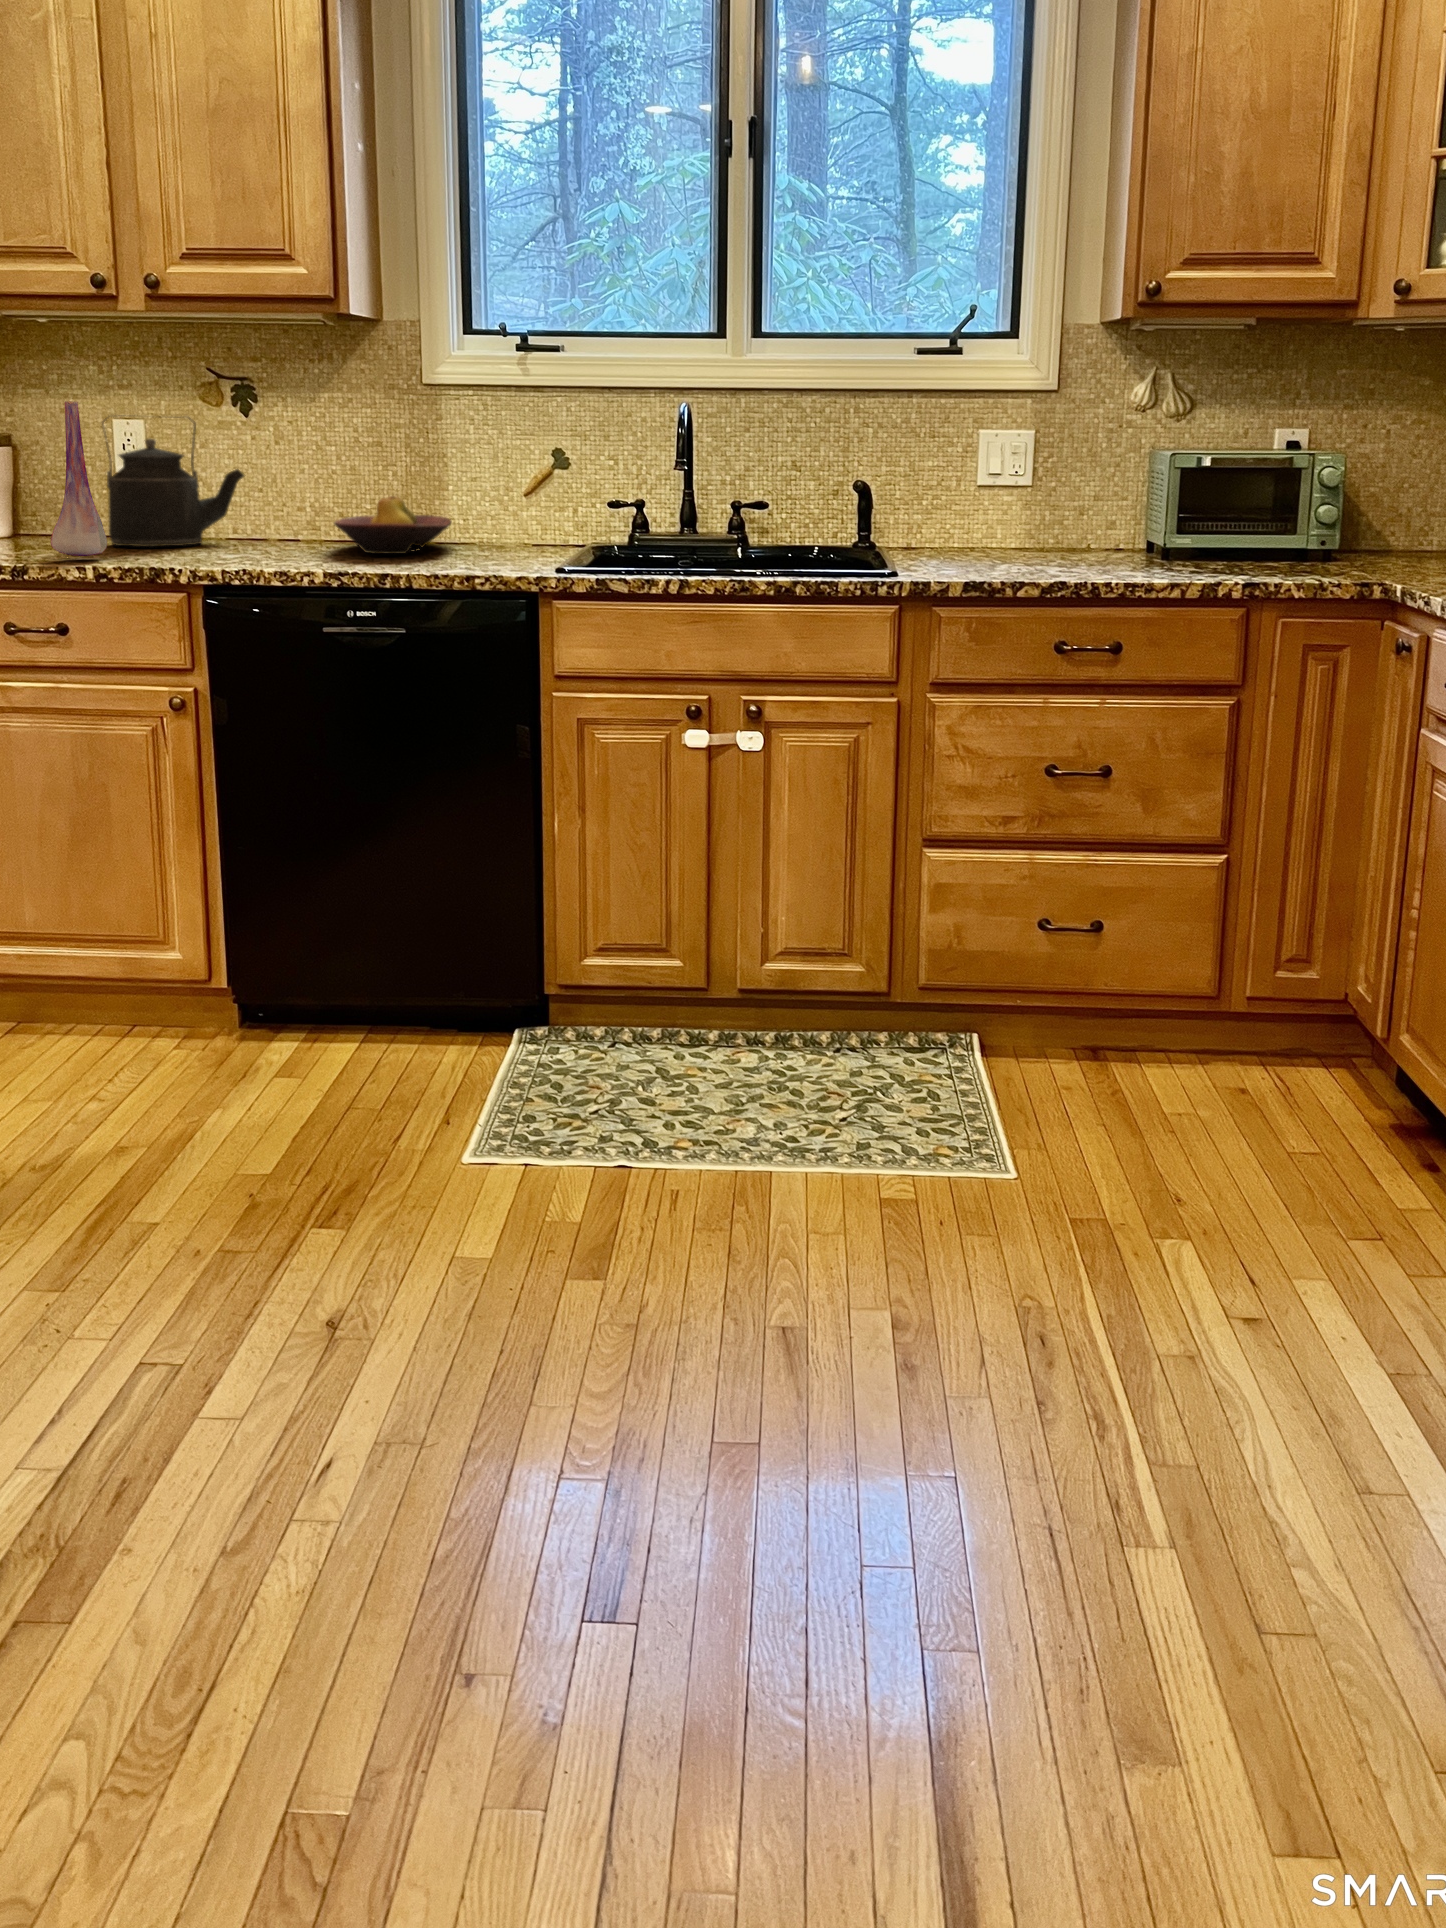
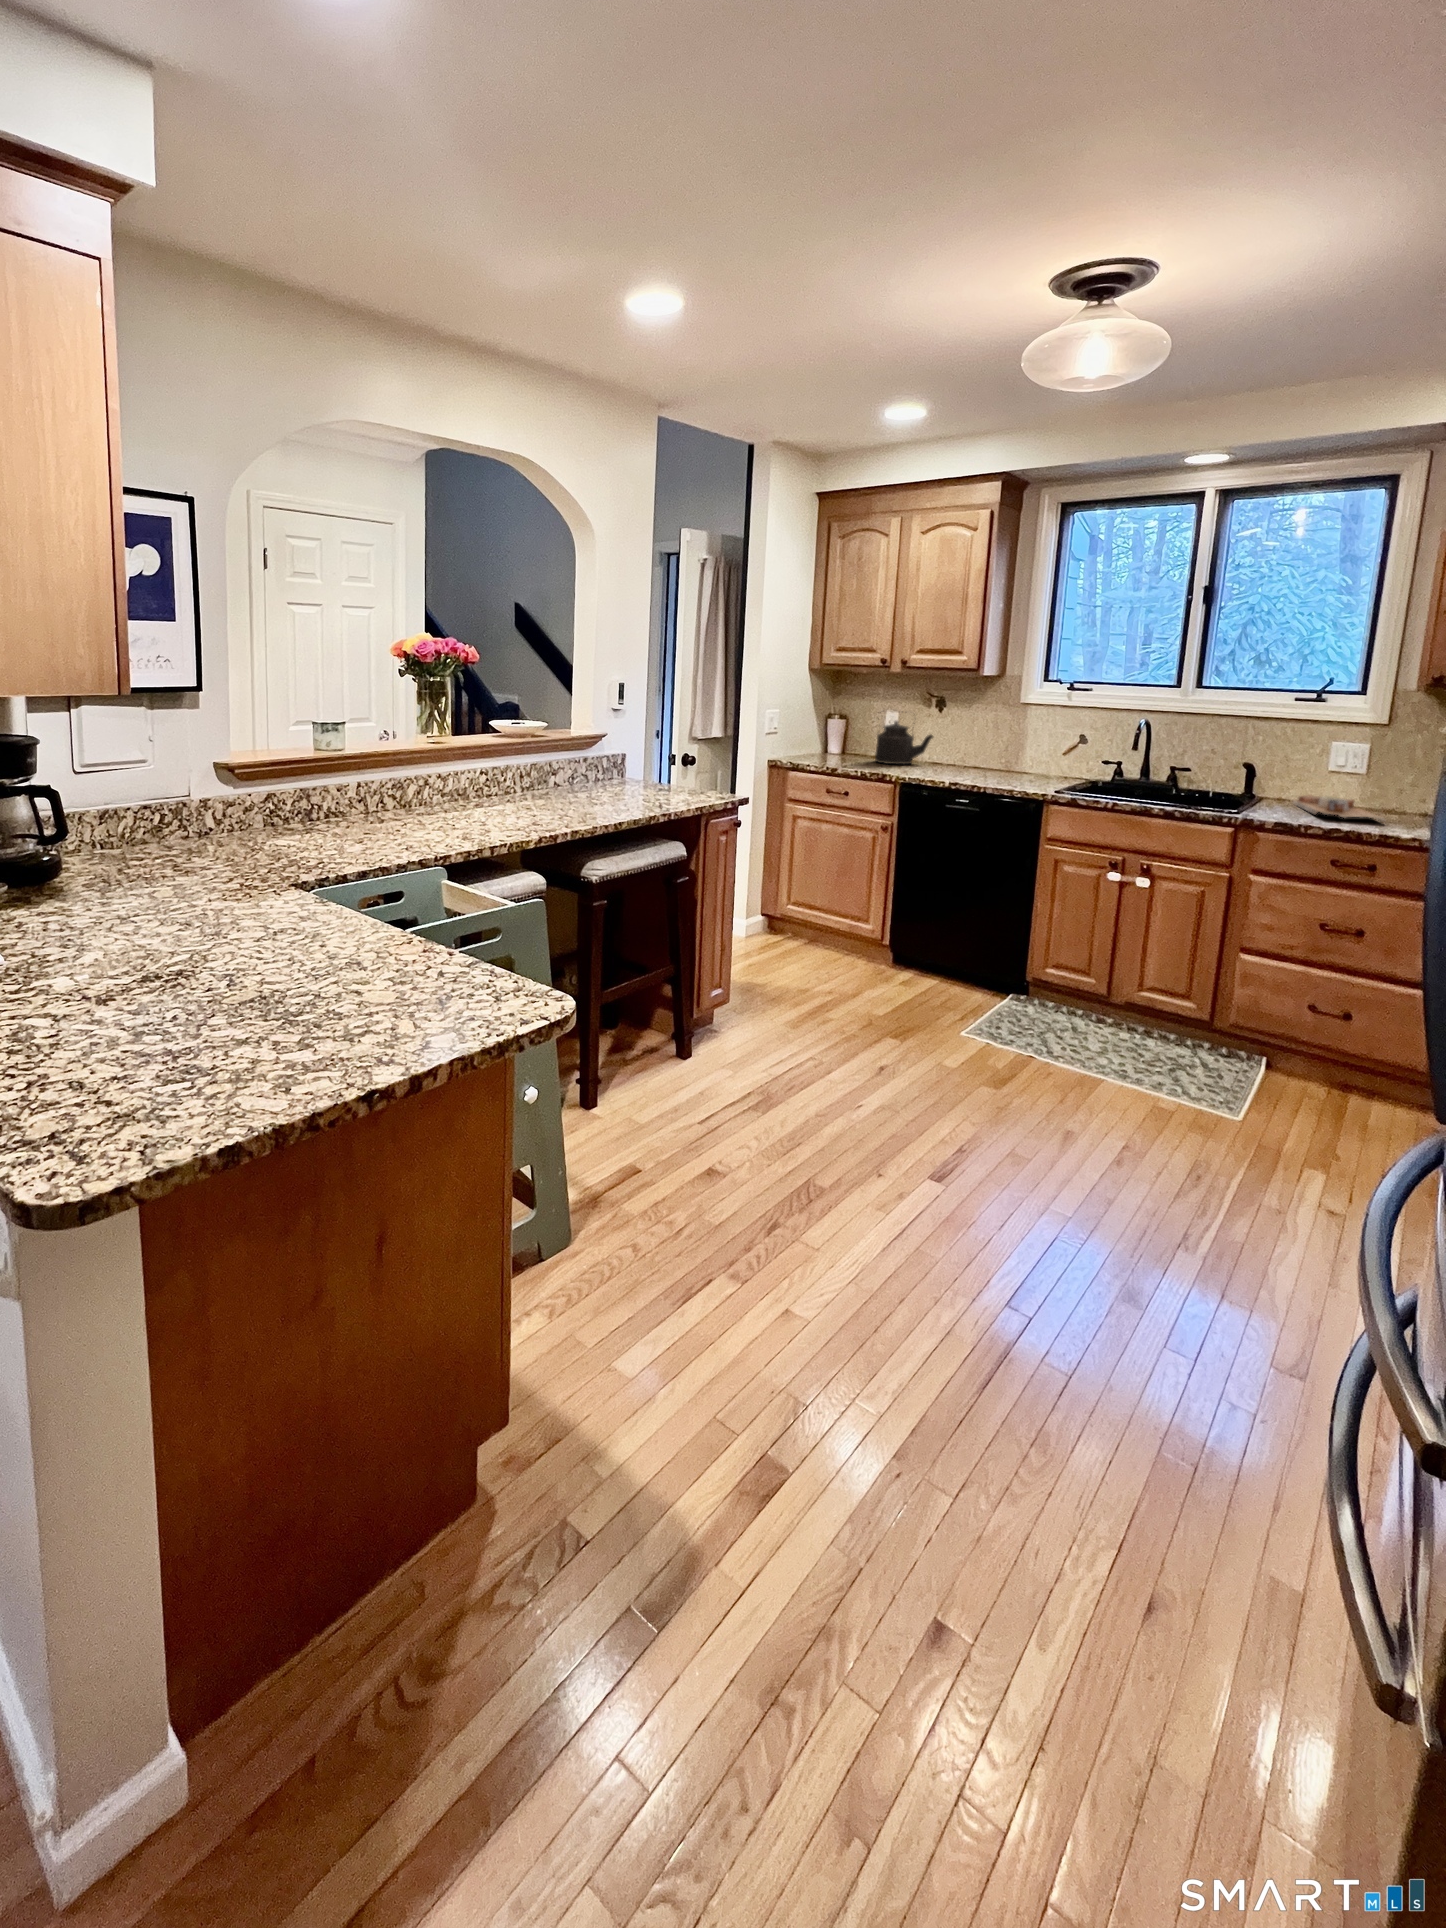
vase: present [51,401,107,556] -> none [847,707,871,767]
fruit bowl: present [334,496,452,554] -> none [963,751,1022,778]
cutting board: none [933,525,1106,562] -> present [1292,795,1385,822]

